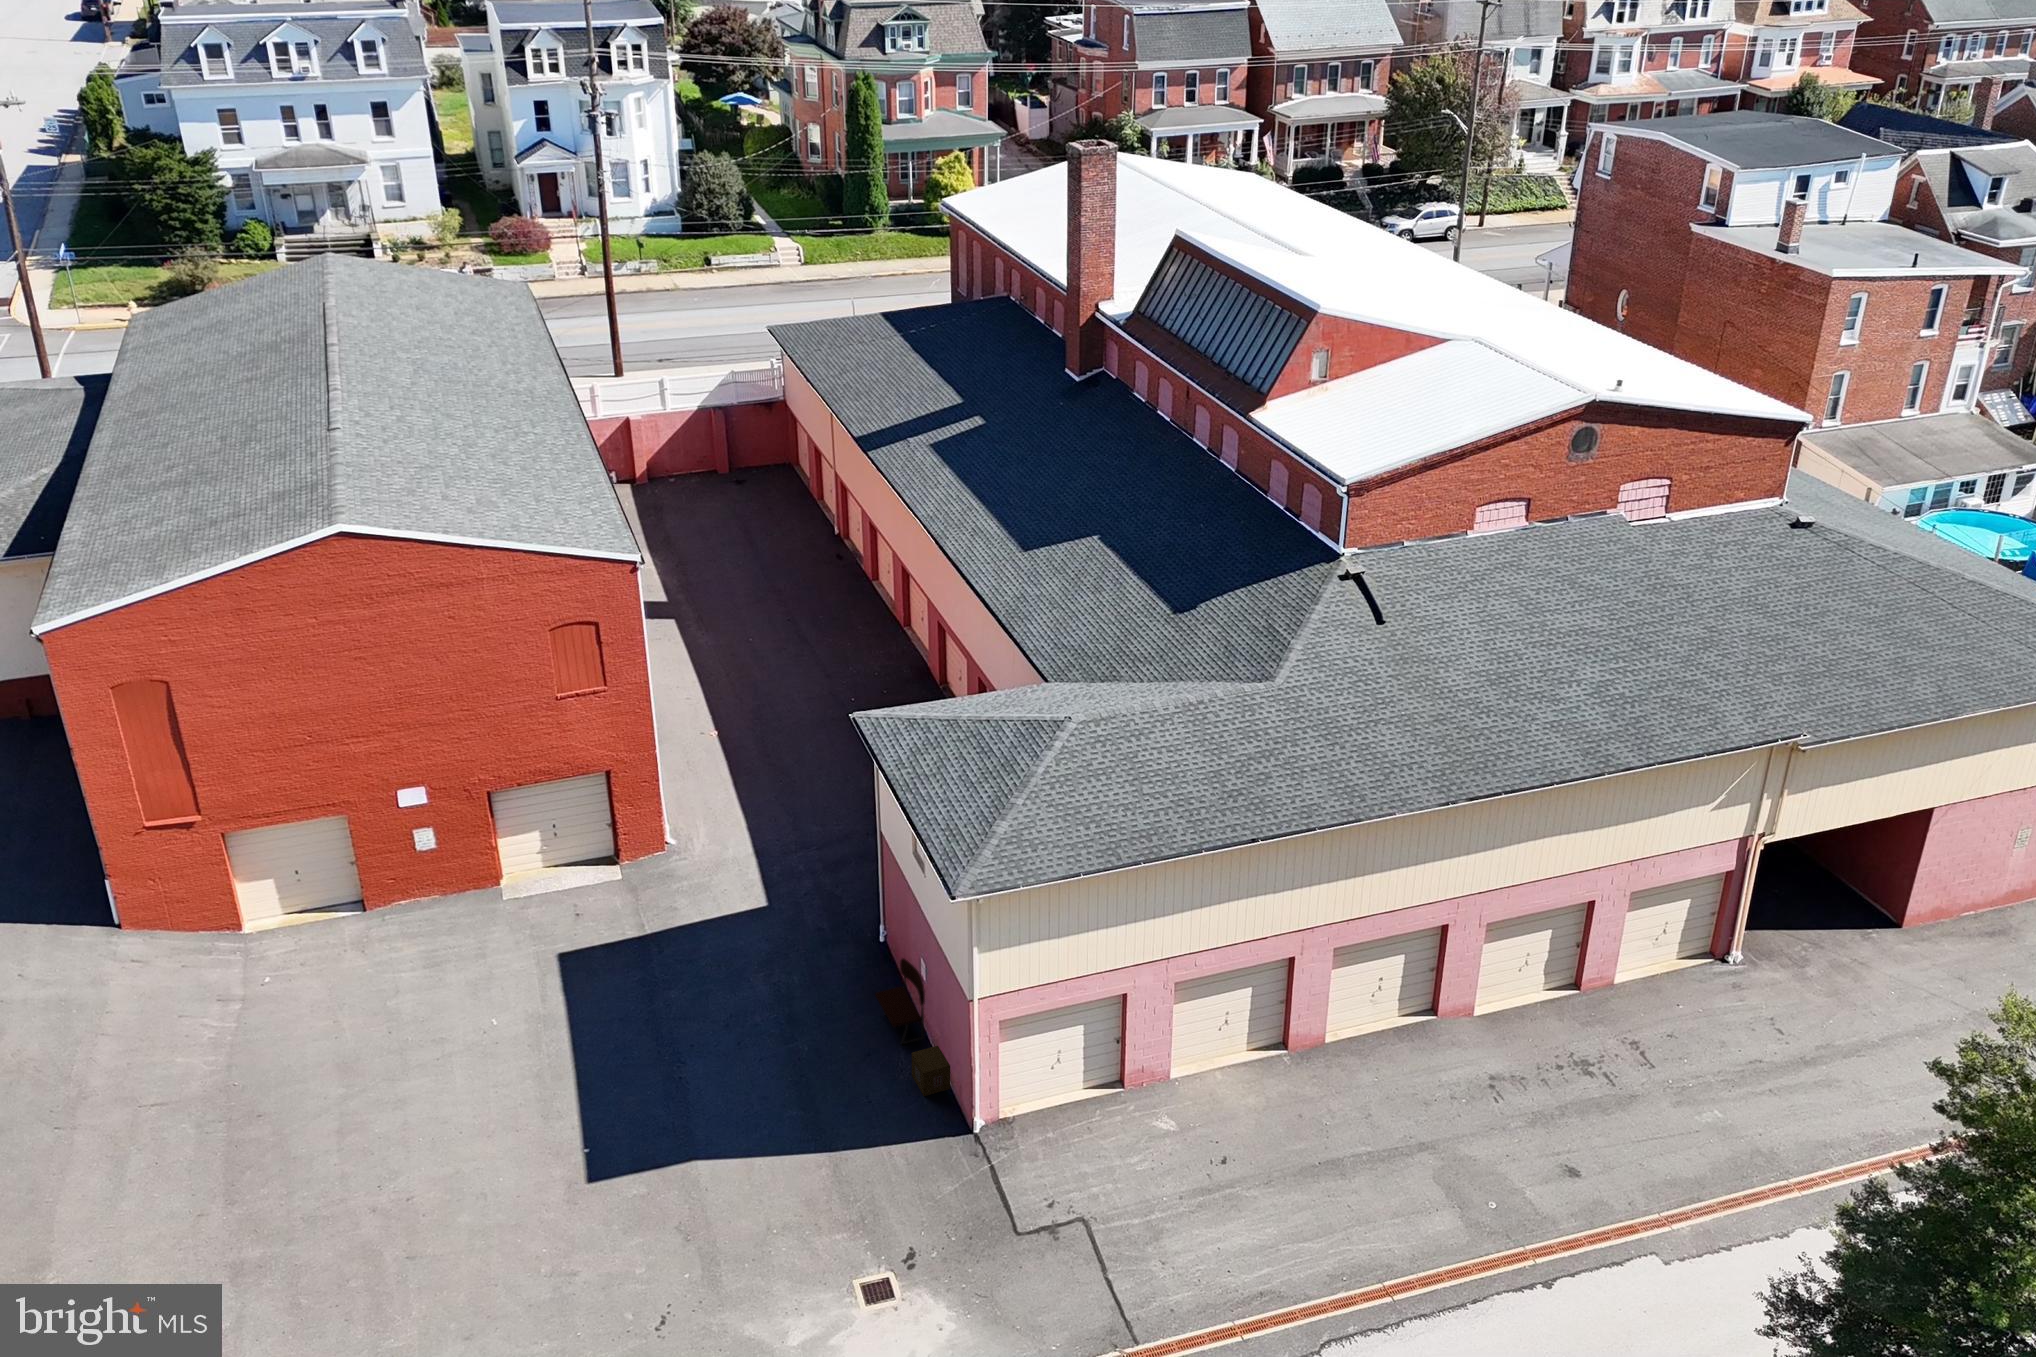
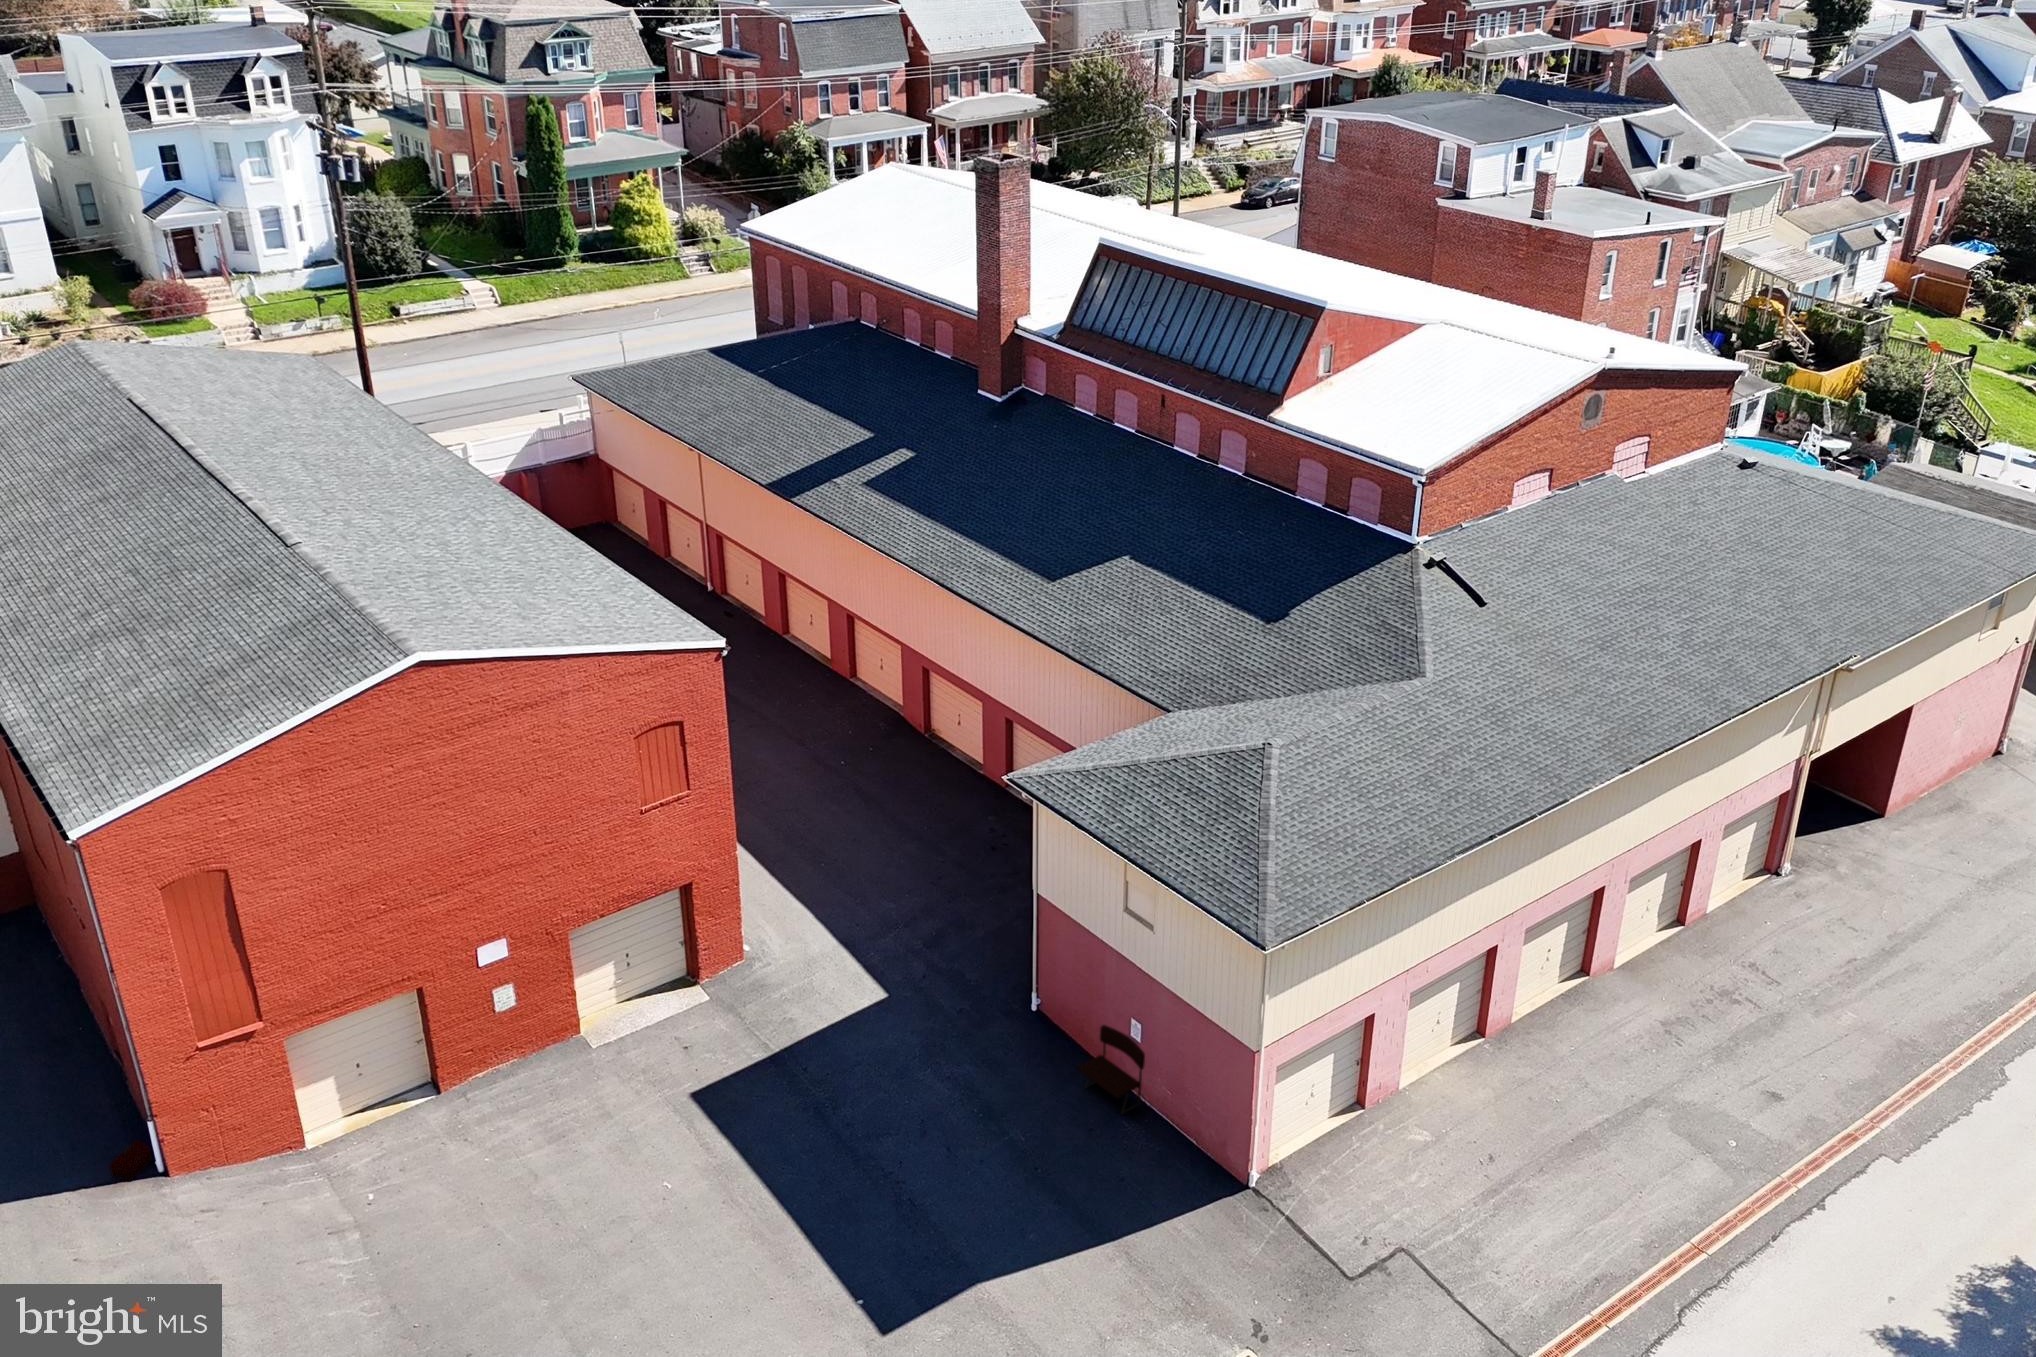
toolbox: none [79,902,118,934] -> present [110,1141,153,1181]
cardboard box: present [912,1046,950,1096] -> none [1152,1108,1199,1162]

